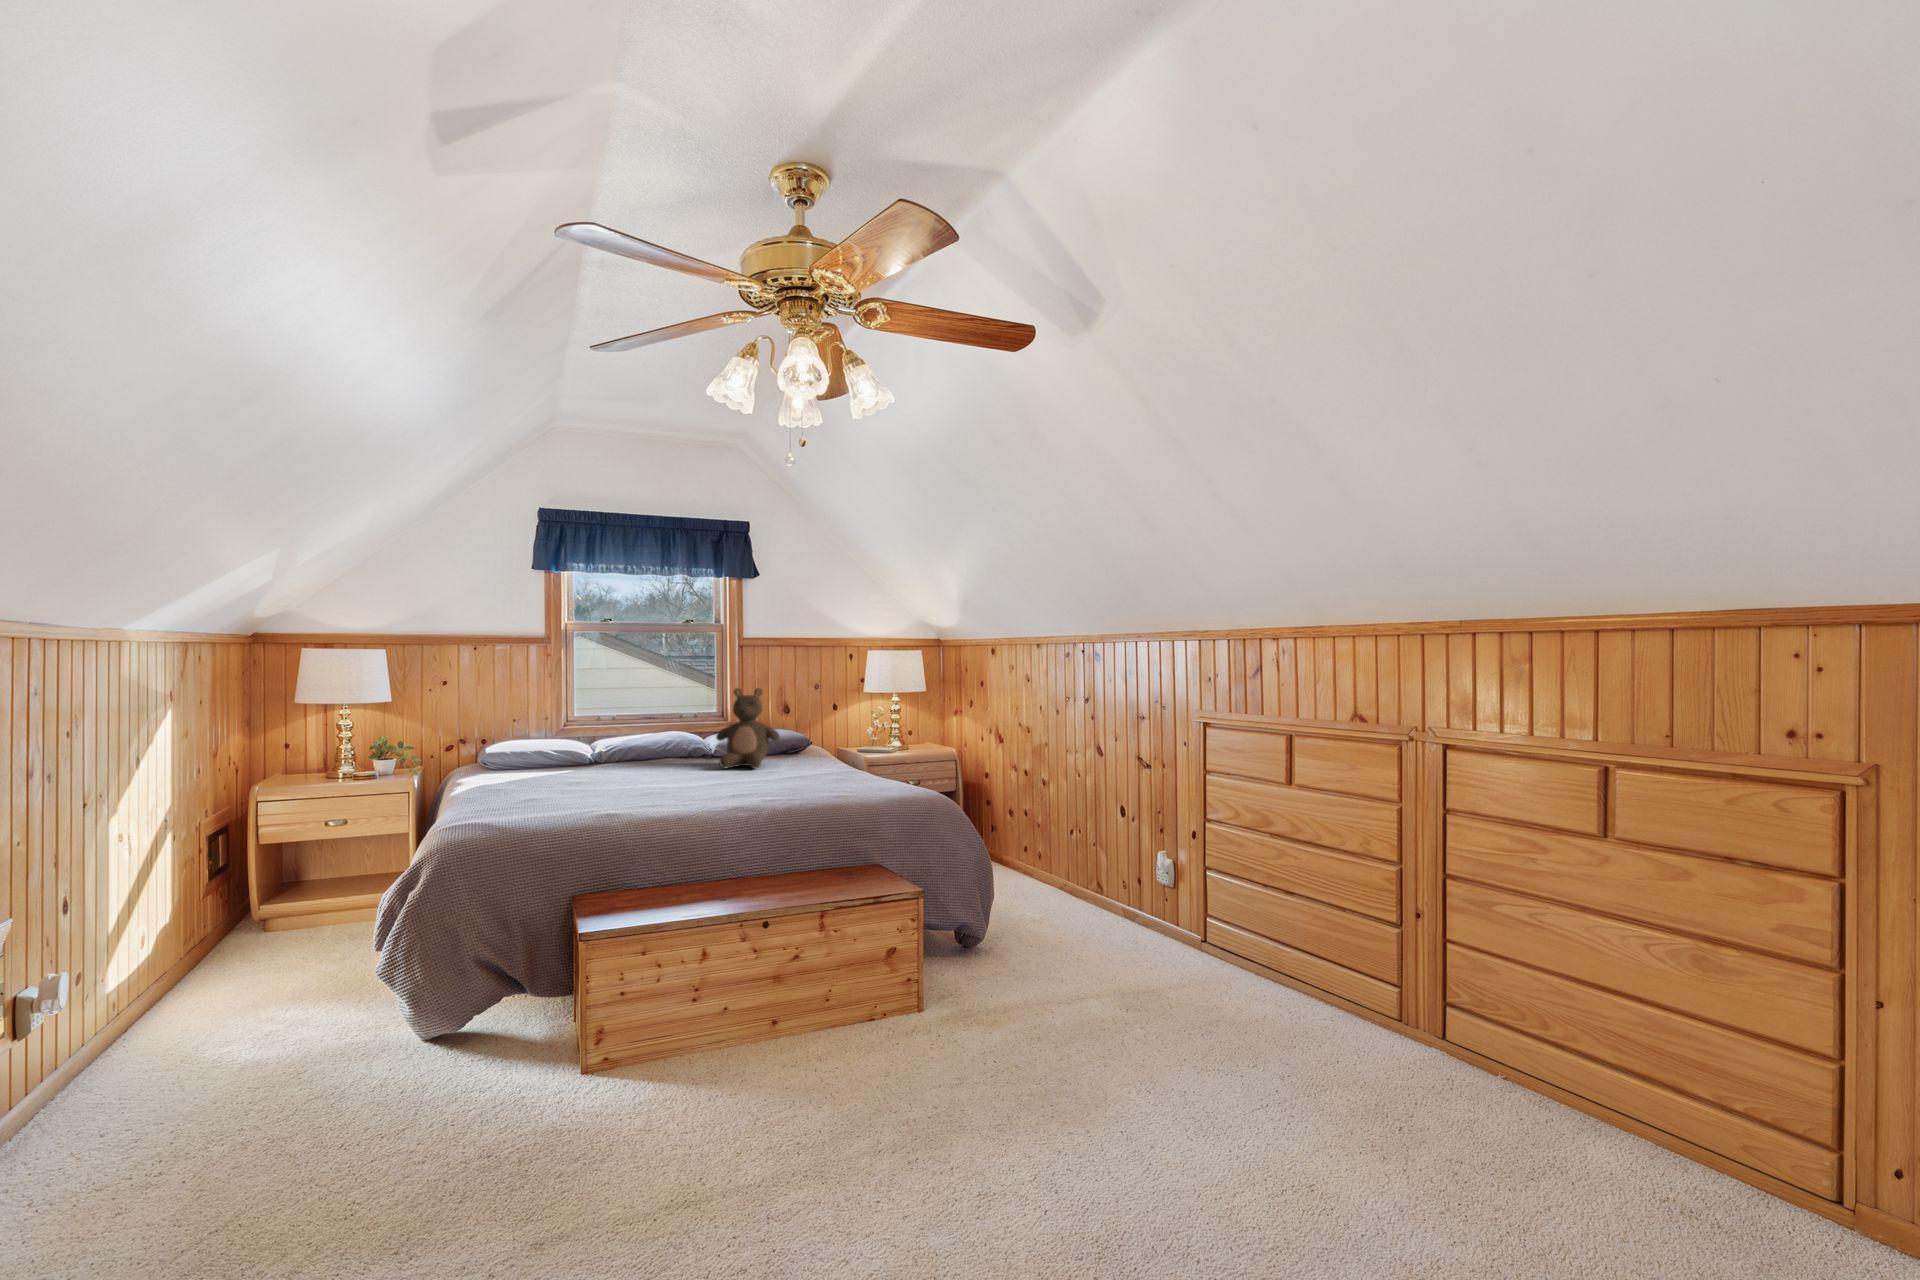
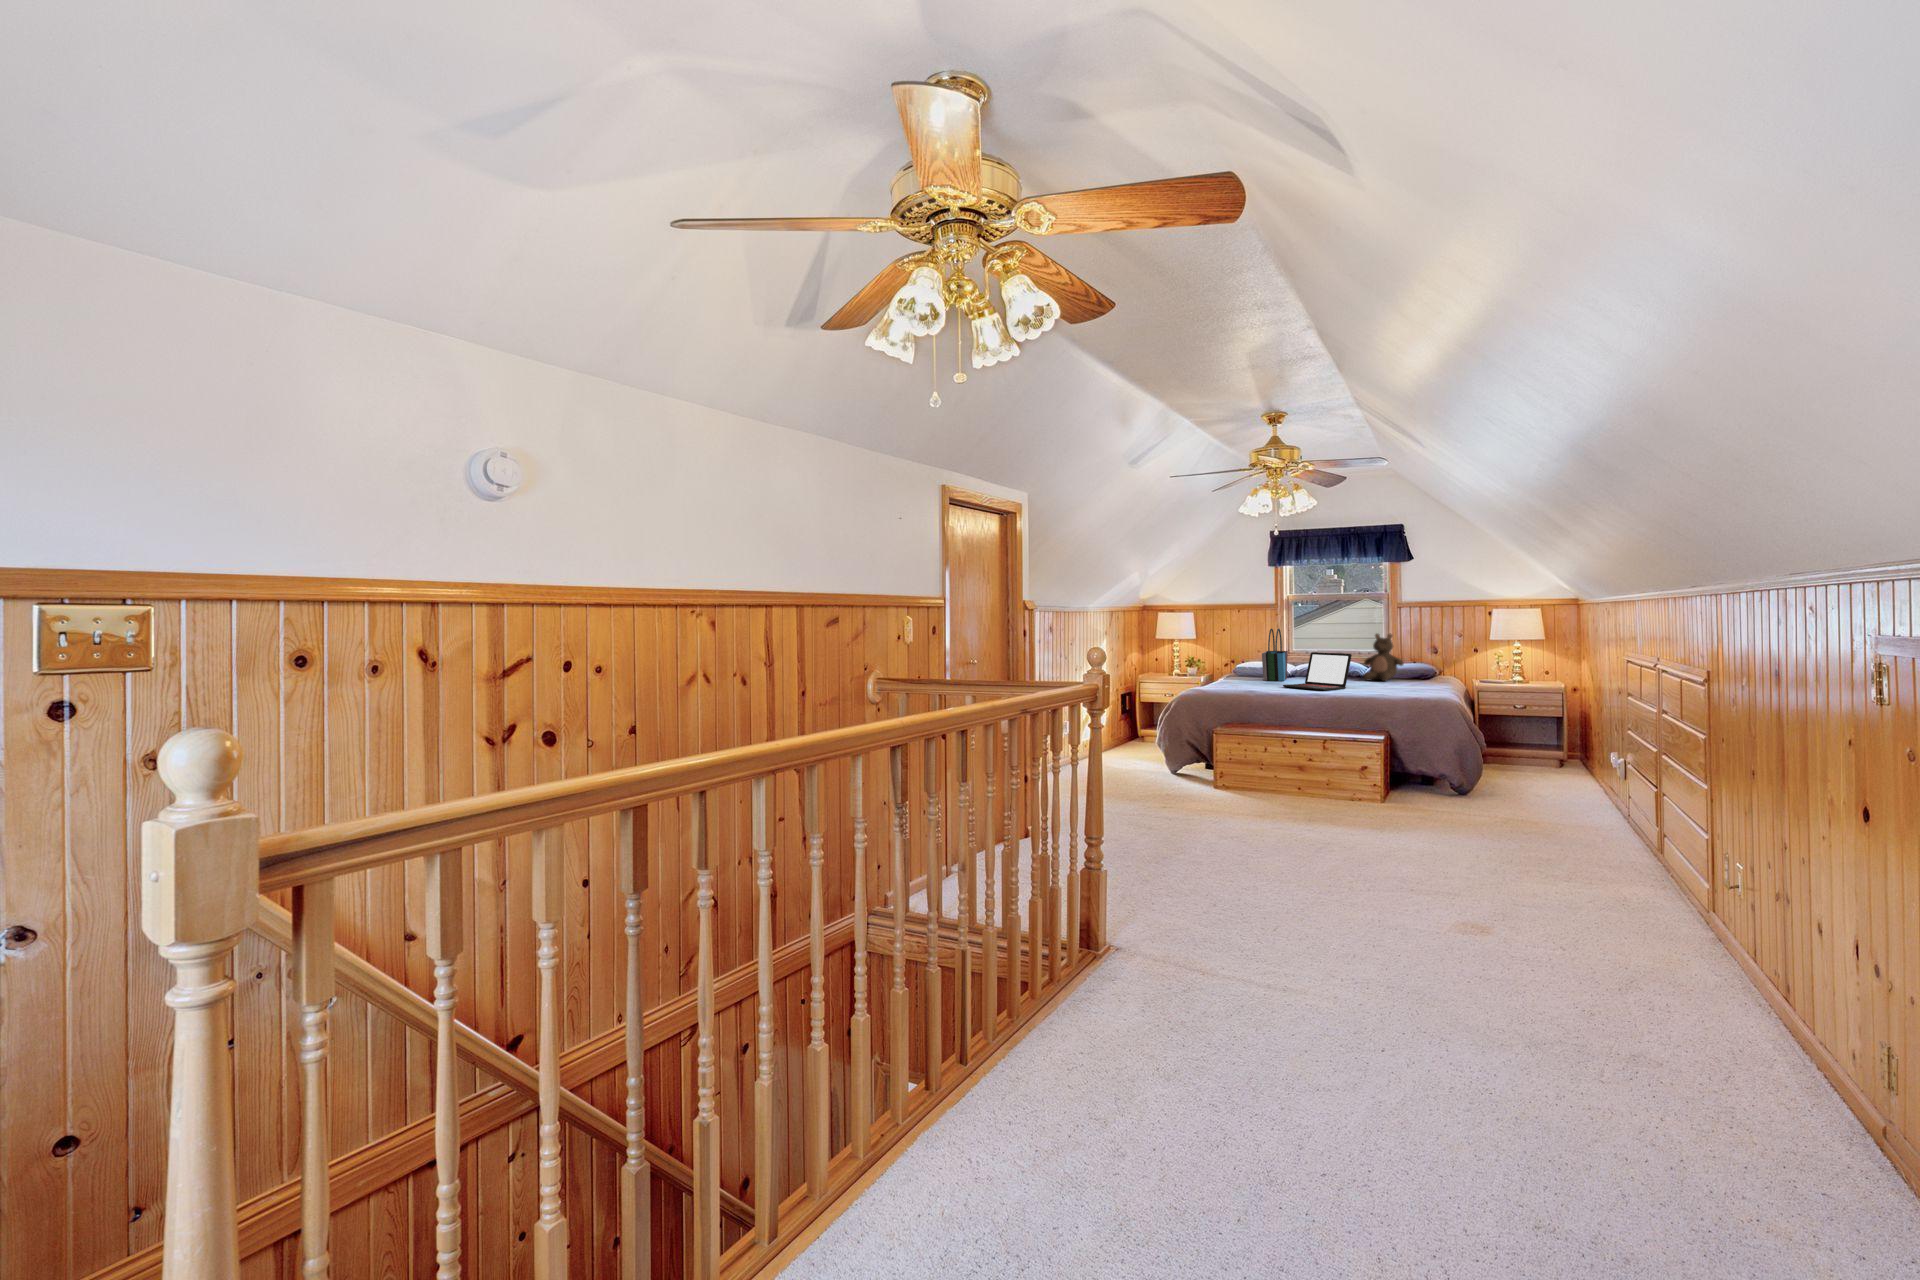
tote bag: none [544,682,585,784] -> present [1262,629,1288,681]
laptop: none [598,727,724,804] -> present [1283,652,1352,690]

